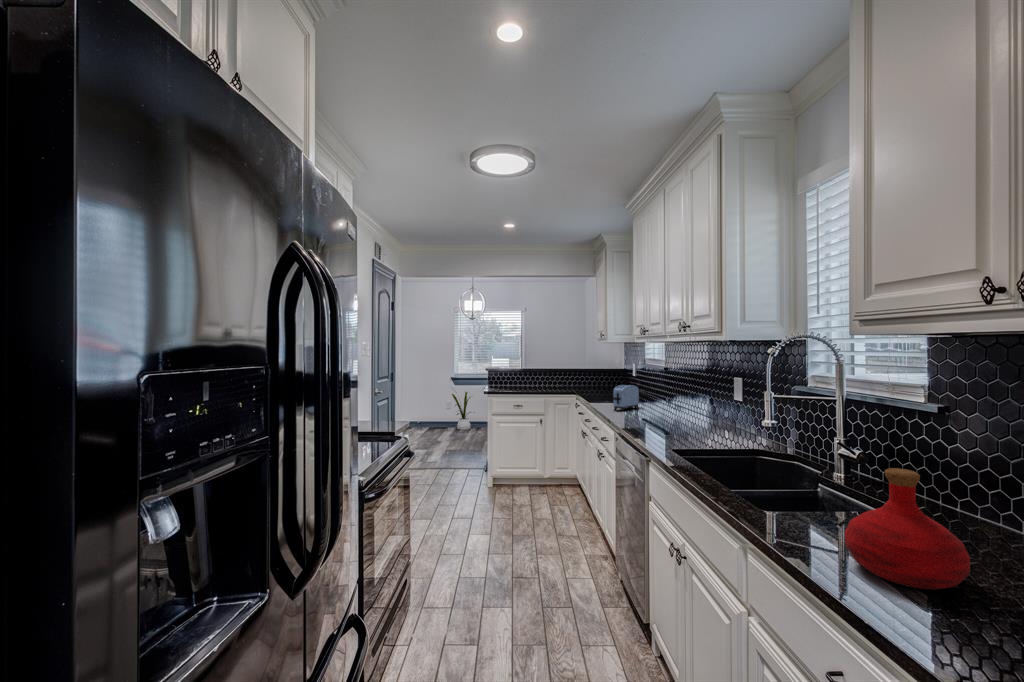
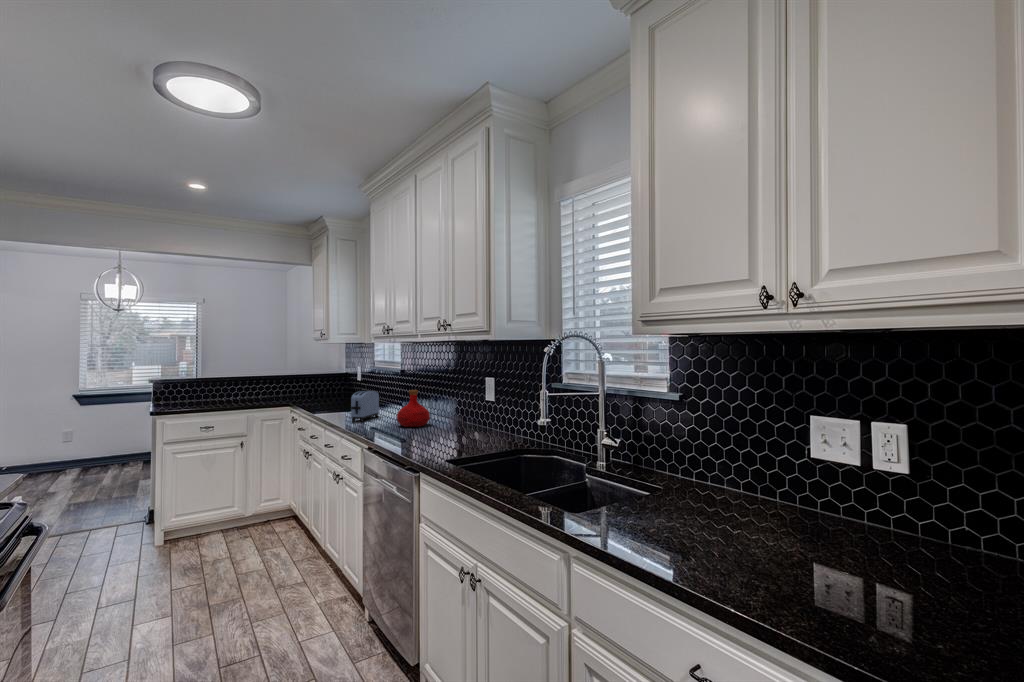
house plant: present [452,392,471,430] -> none [64,408,118,470]
bottle: present [845,468,970,590] -> present [397,390,430,427]

